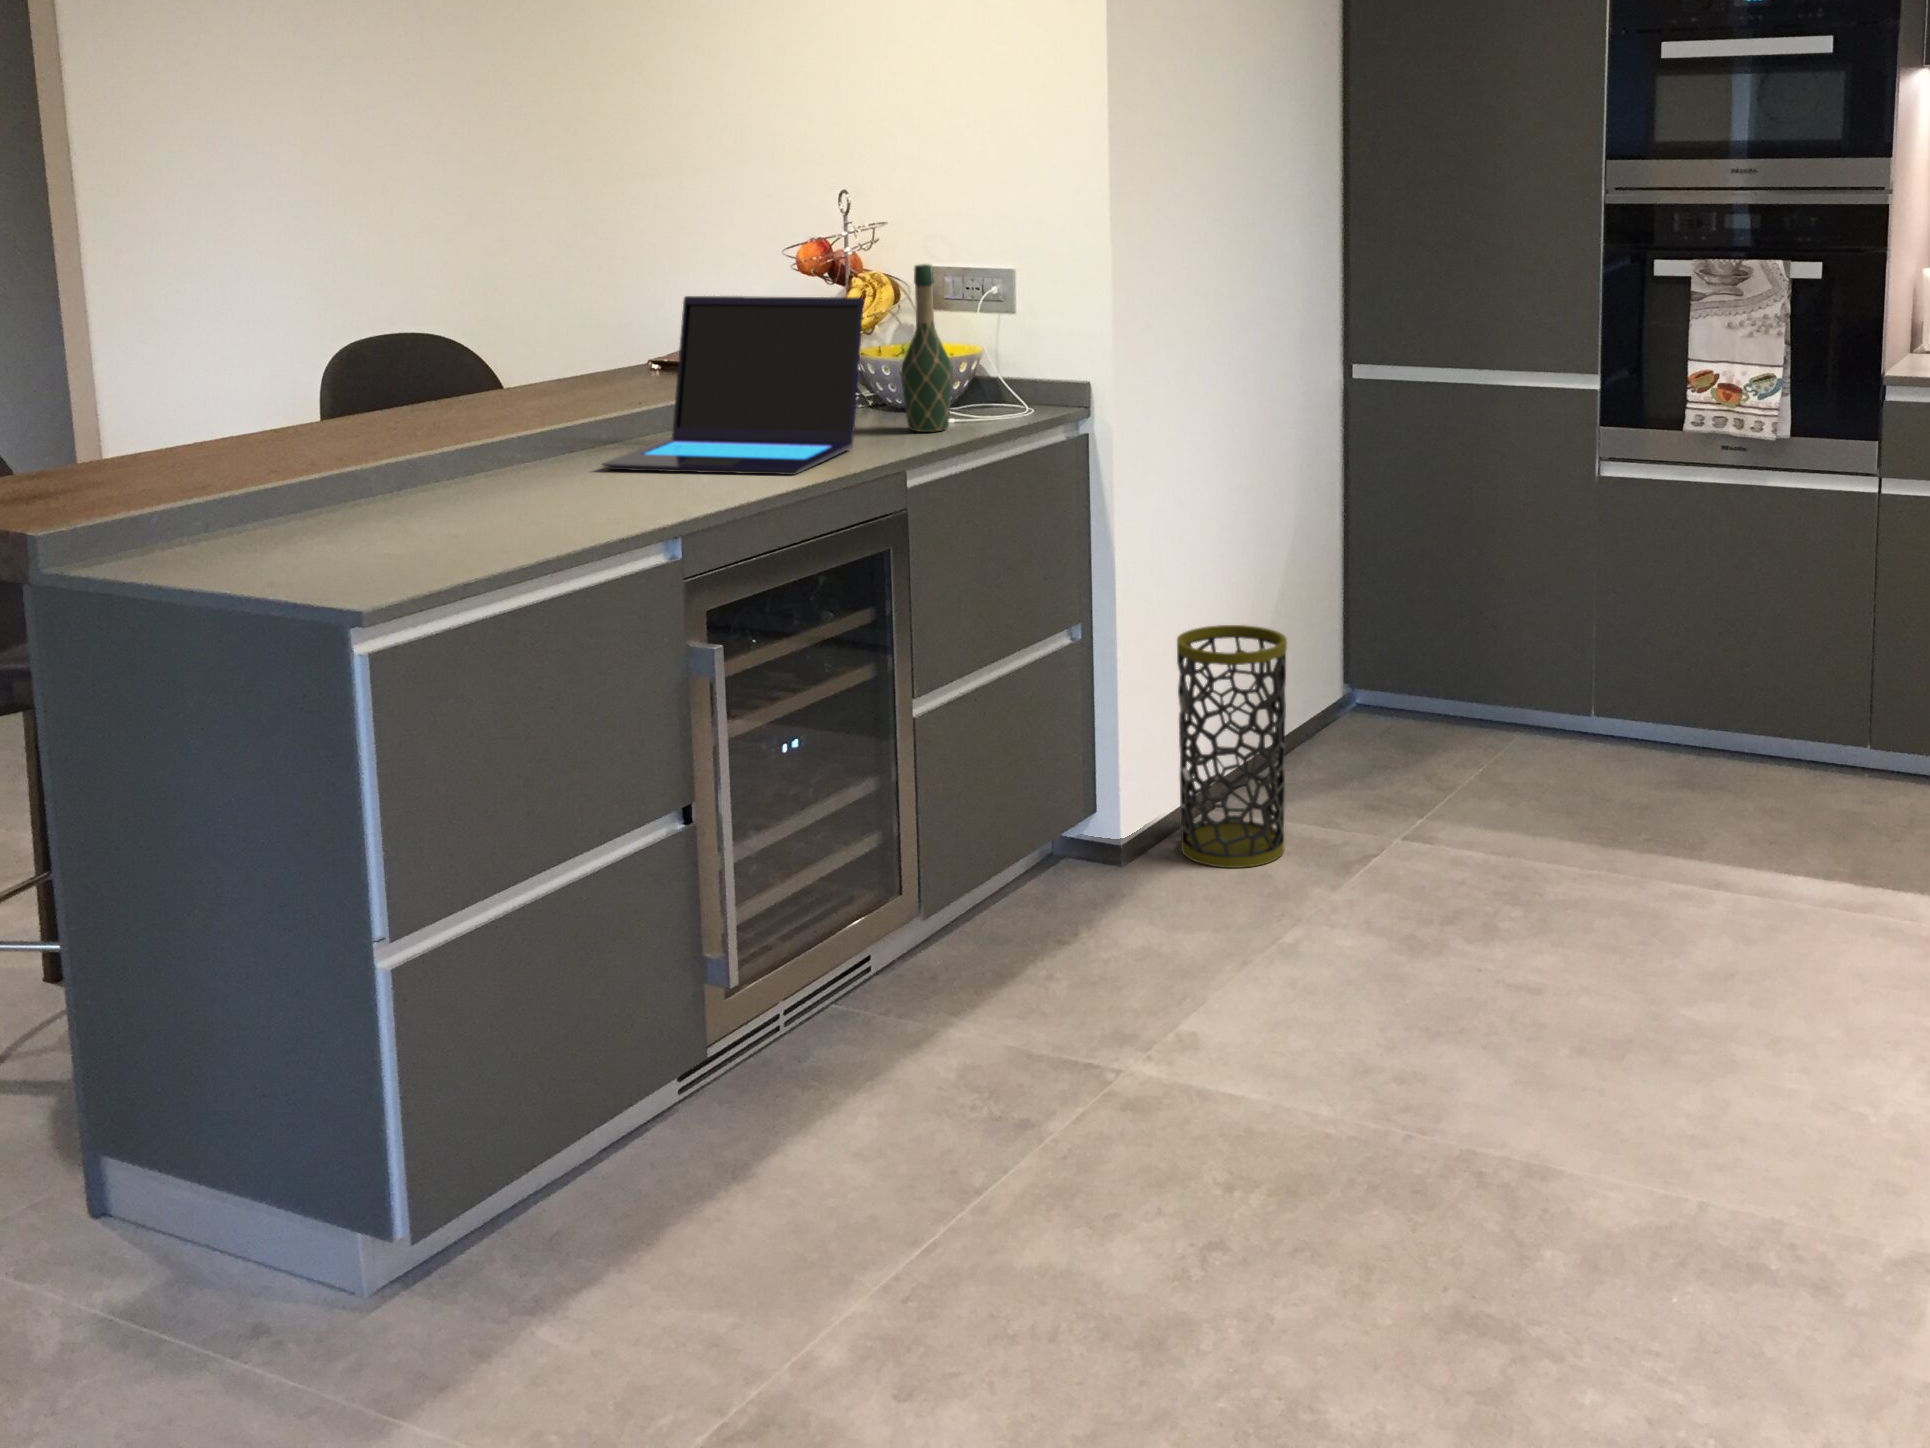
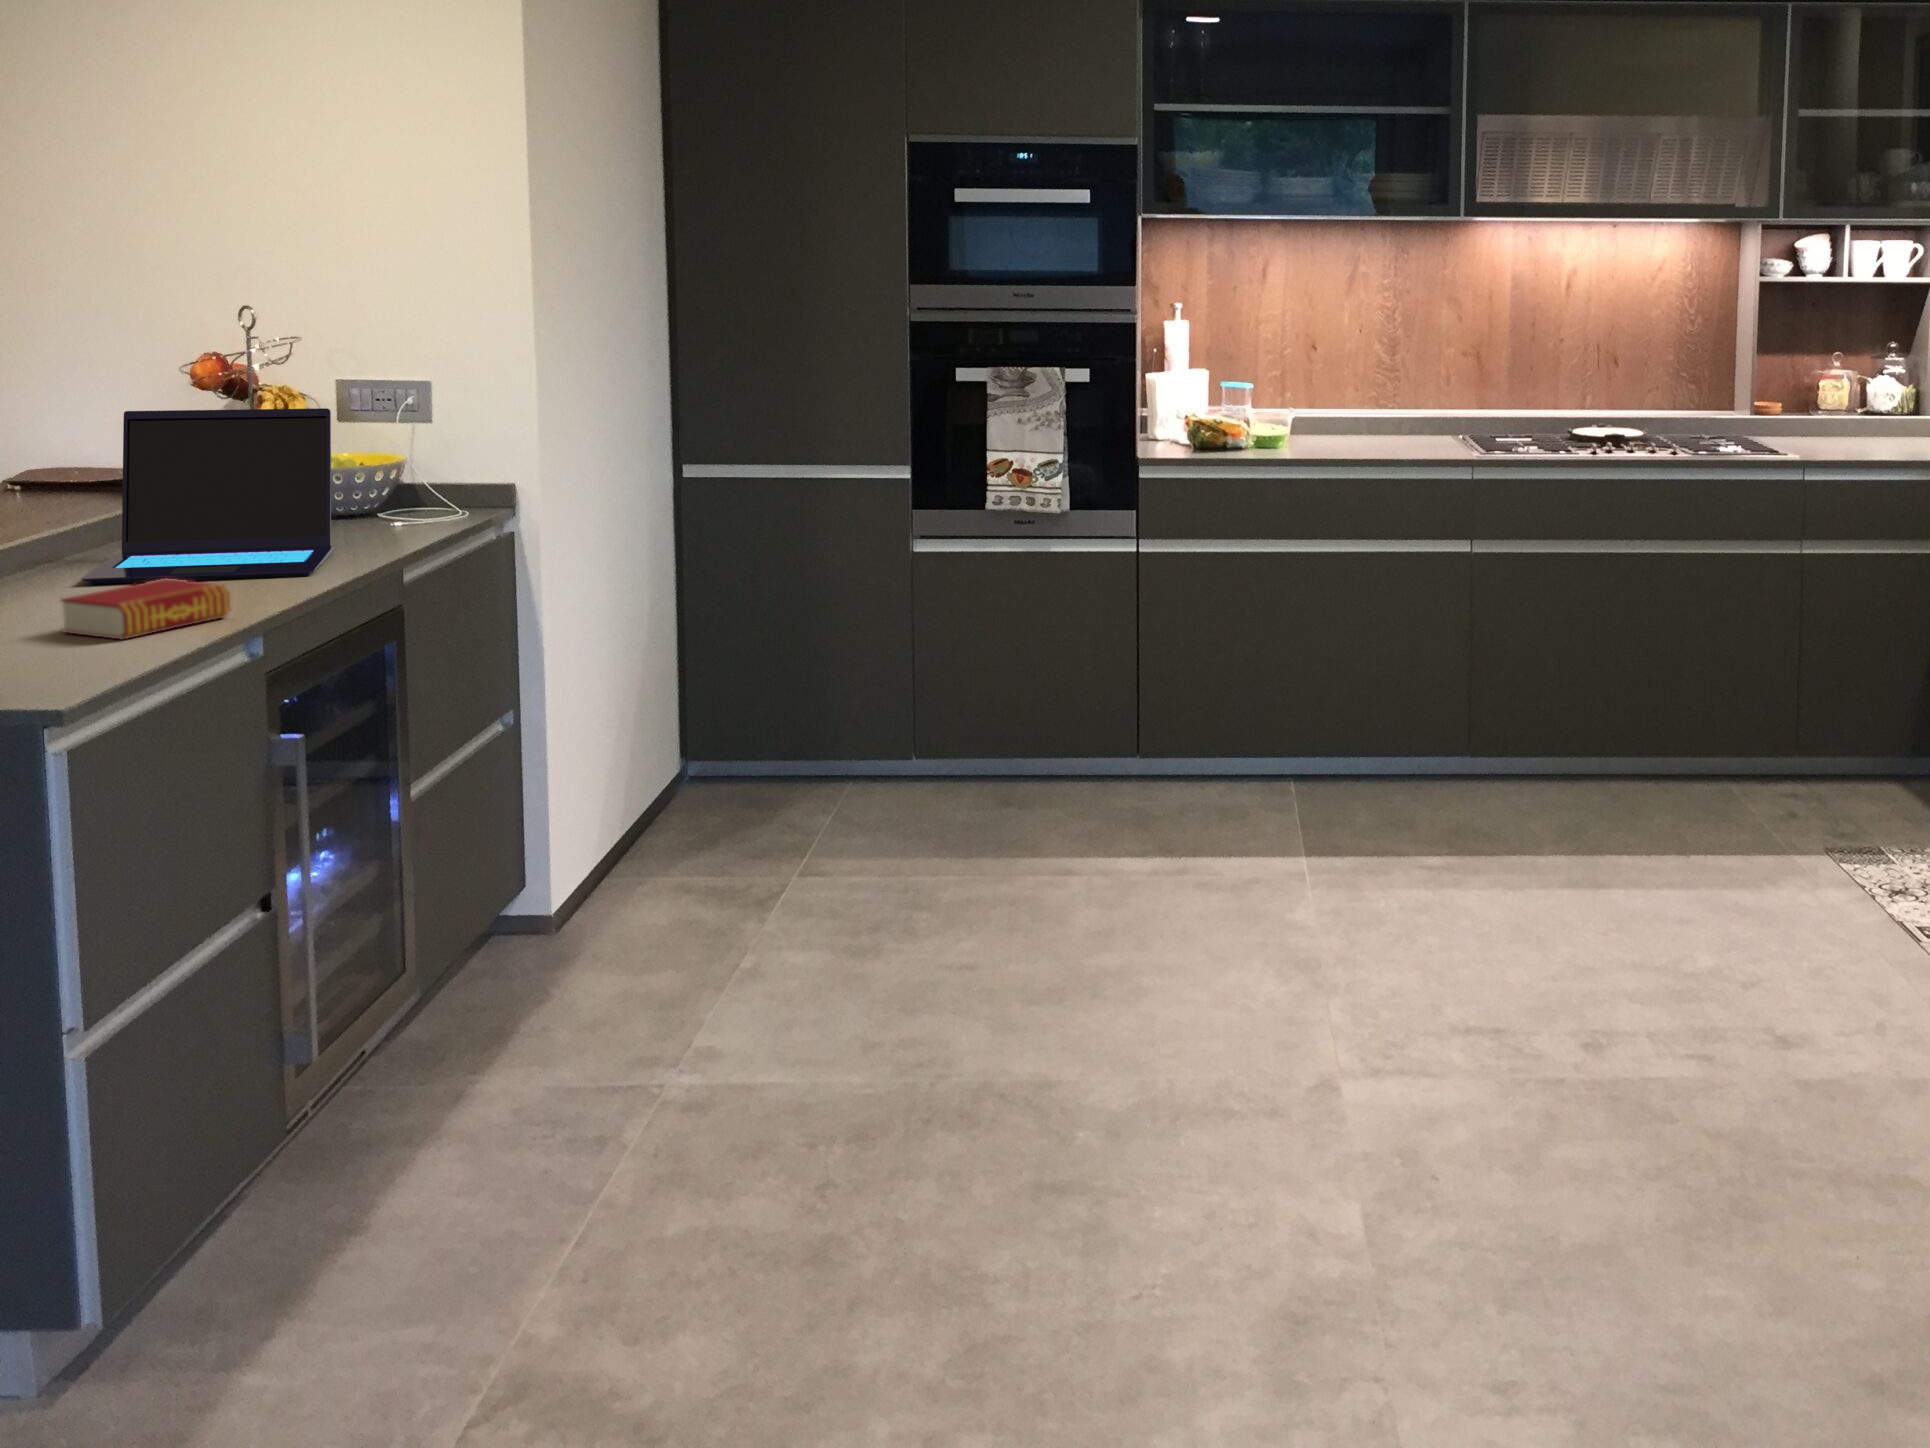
wine bottle: present [900,264,953,432] -> none [353,377,408,535]
book: none [501,473,658,536] -> present [61,579,231,640]
trash can: present [1177,625,1287,868] -> none [592,702,699,923]

